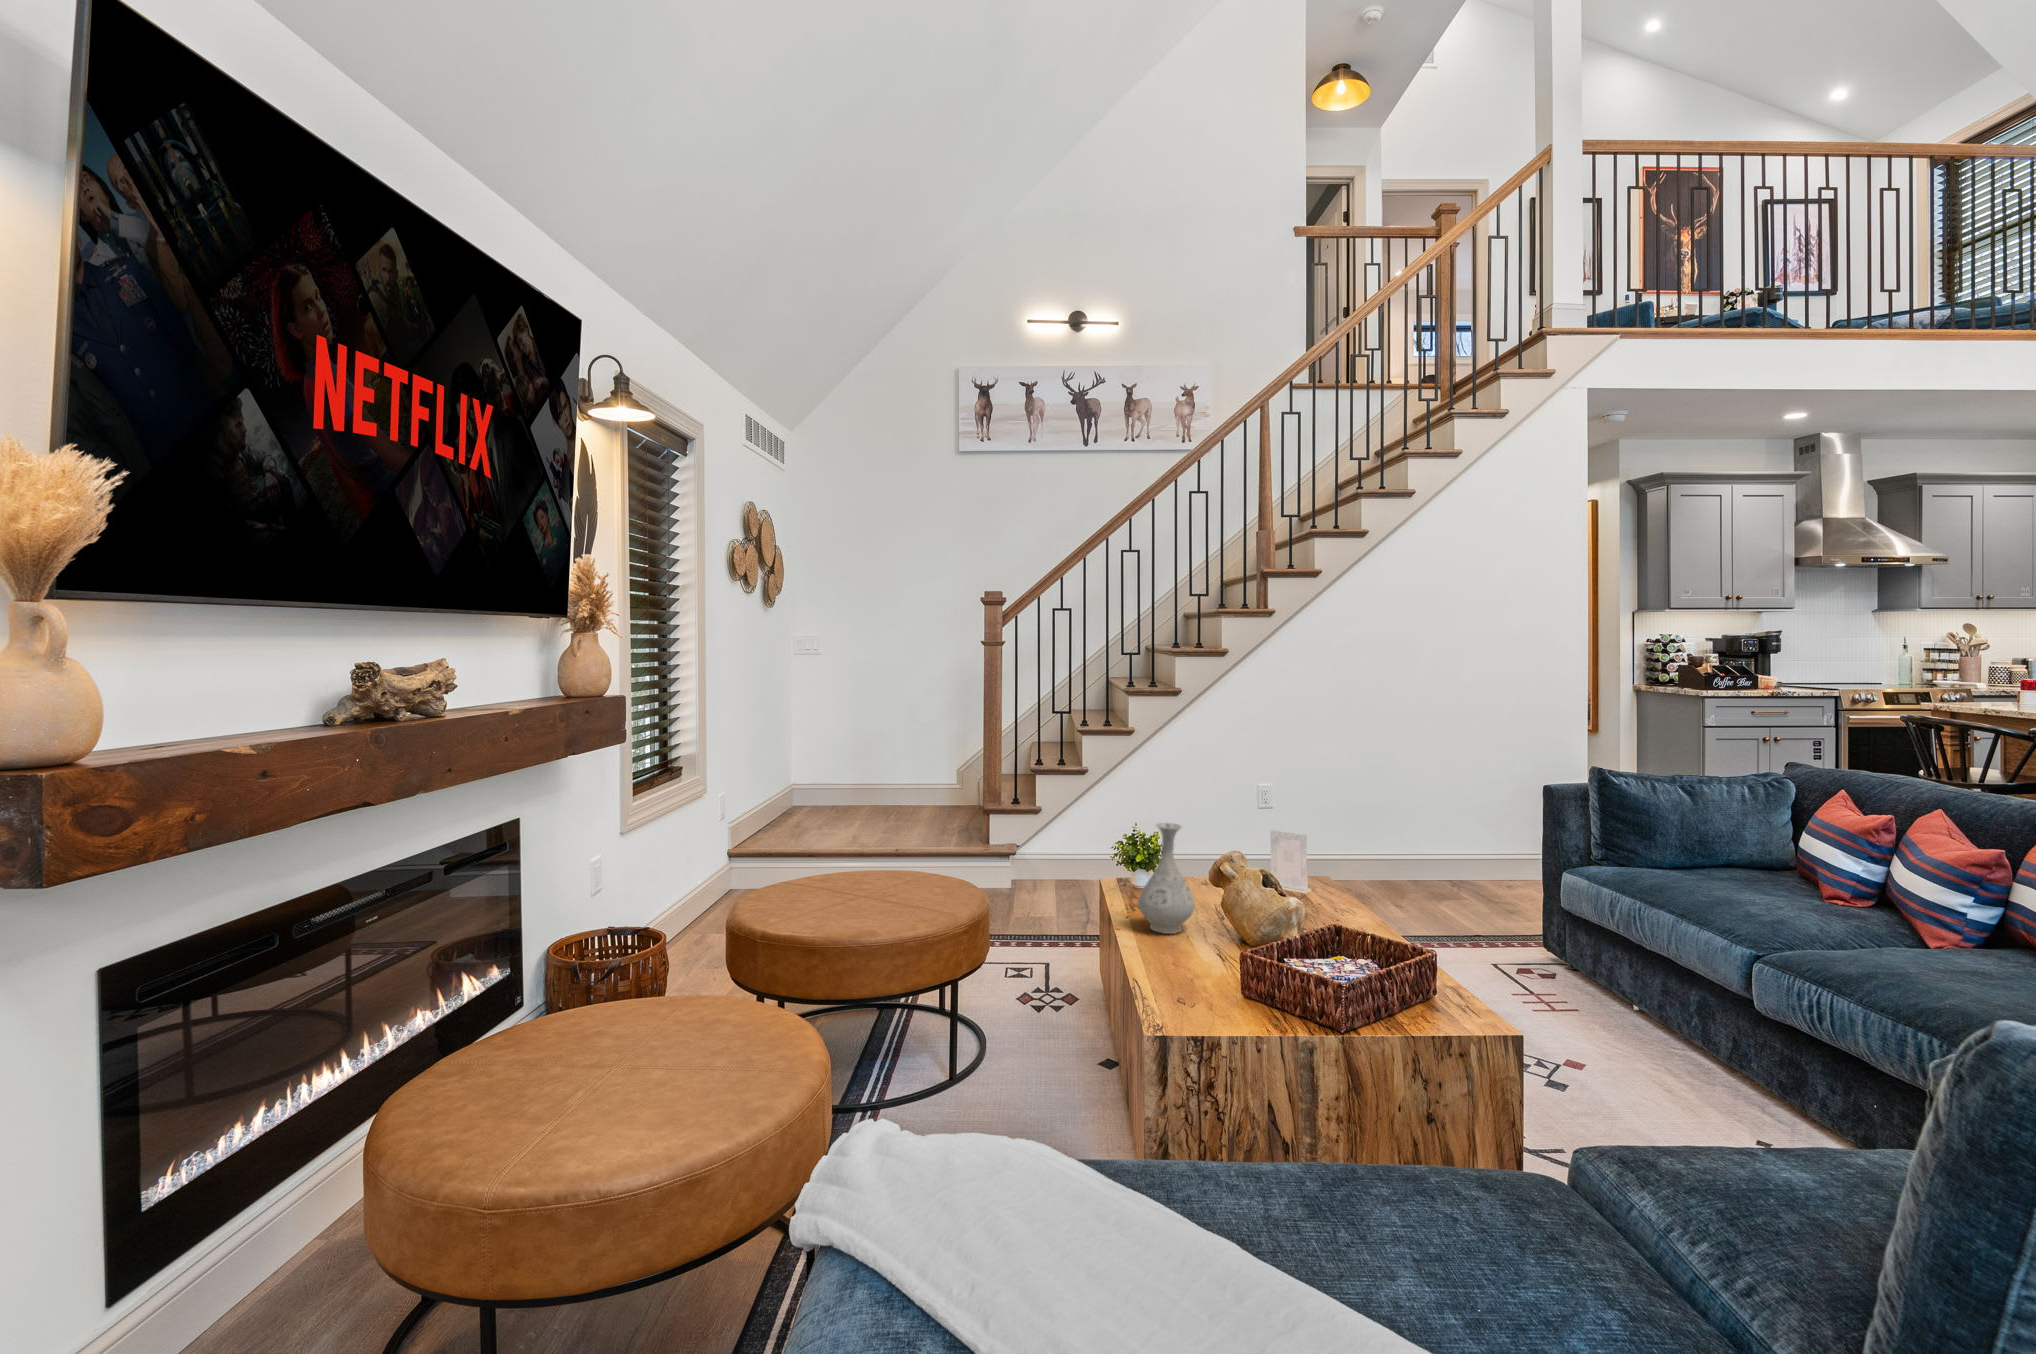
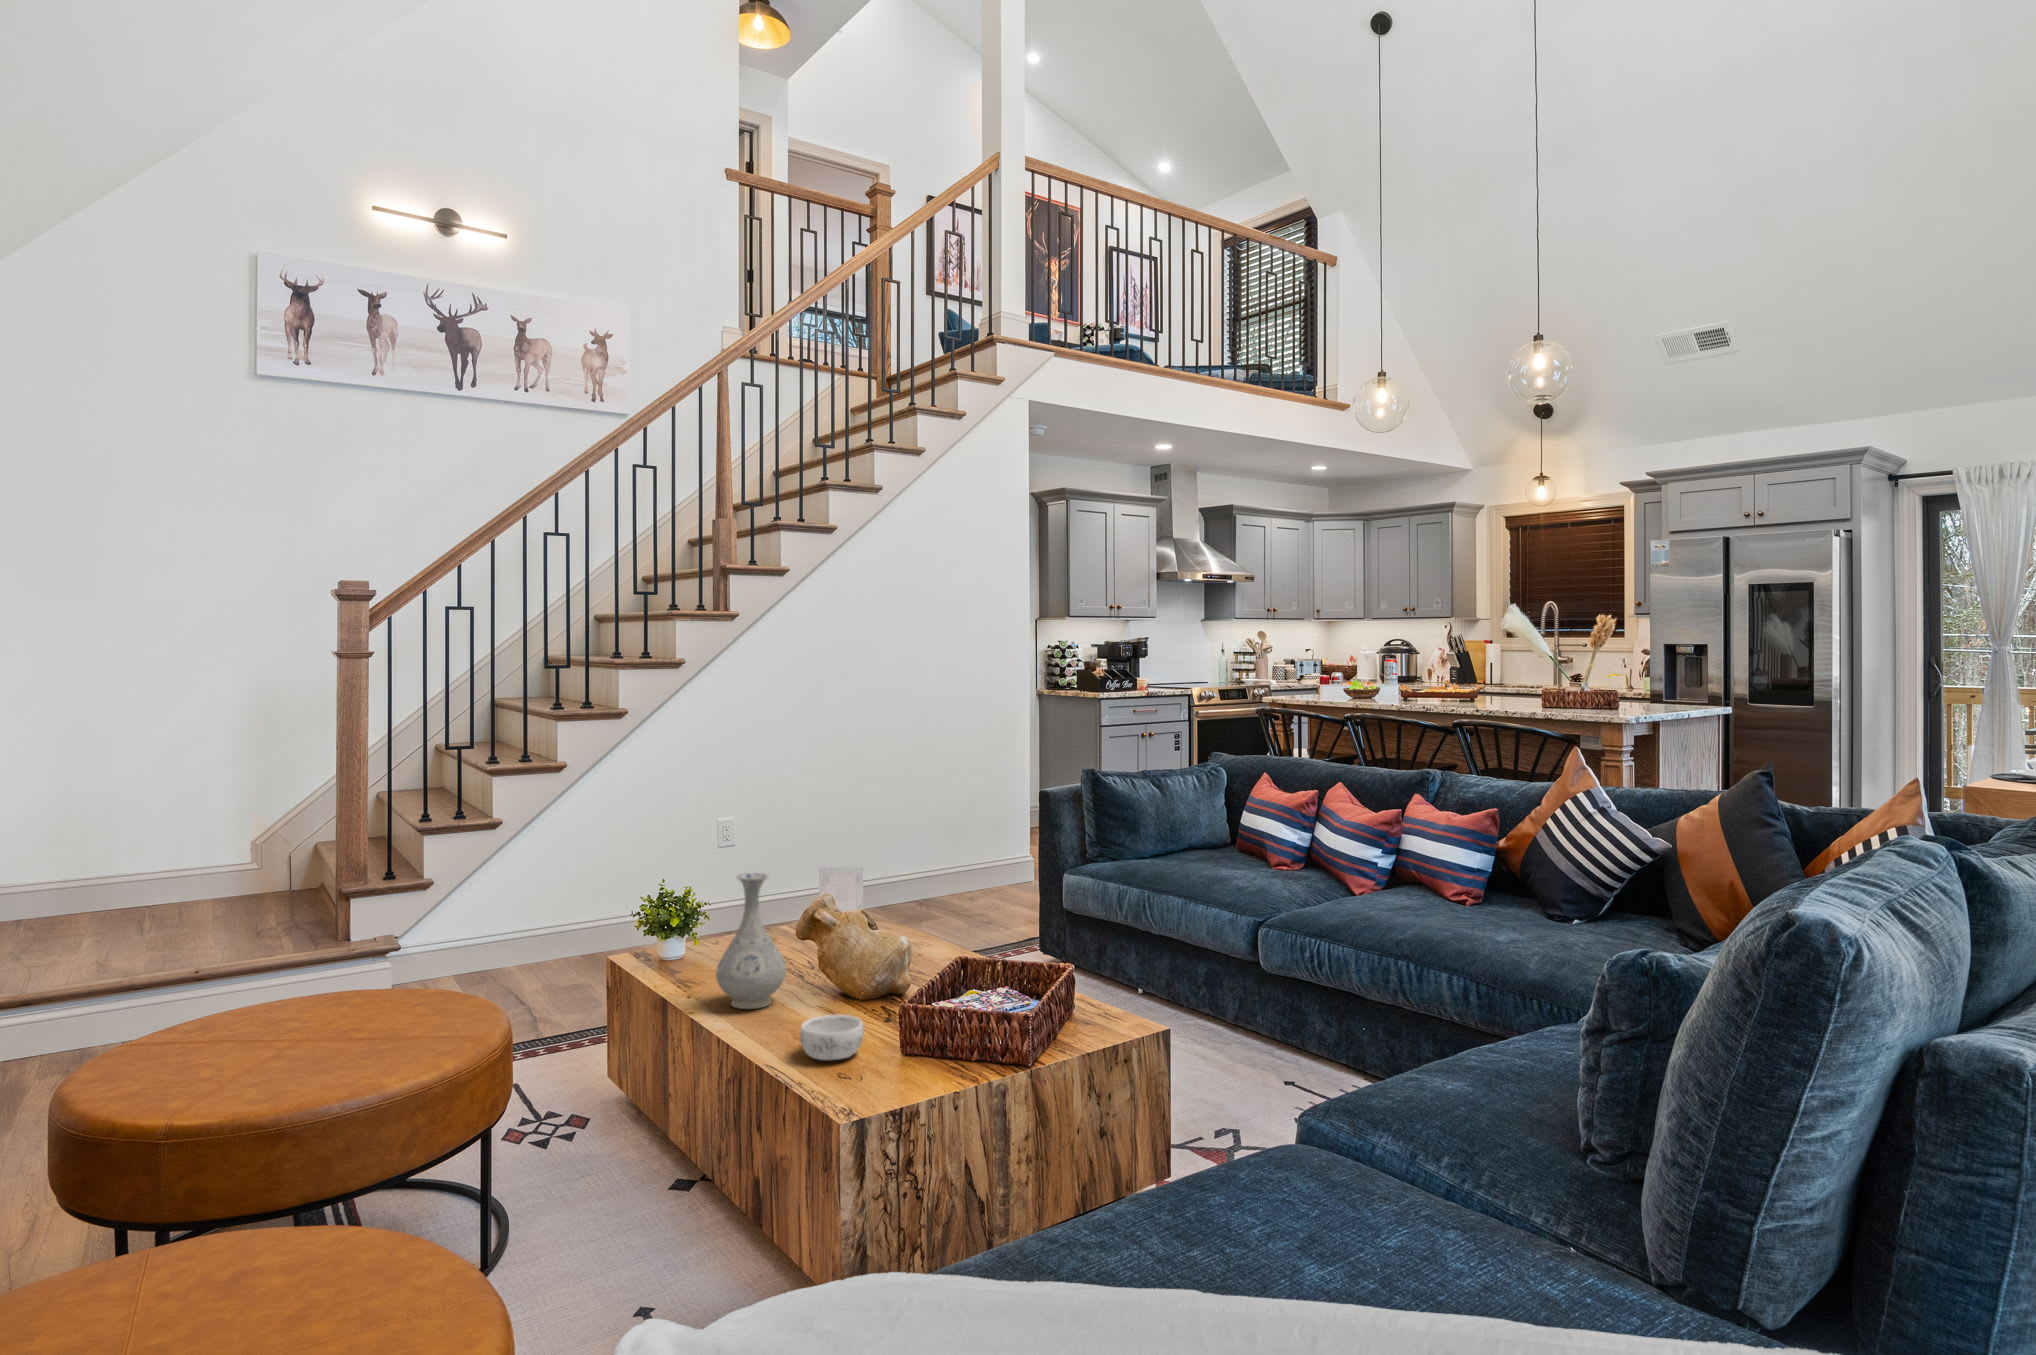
decorative bowl: none [1163,948,1217,988] -> present [800,1015,864,1060]

